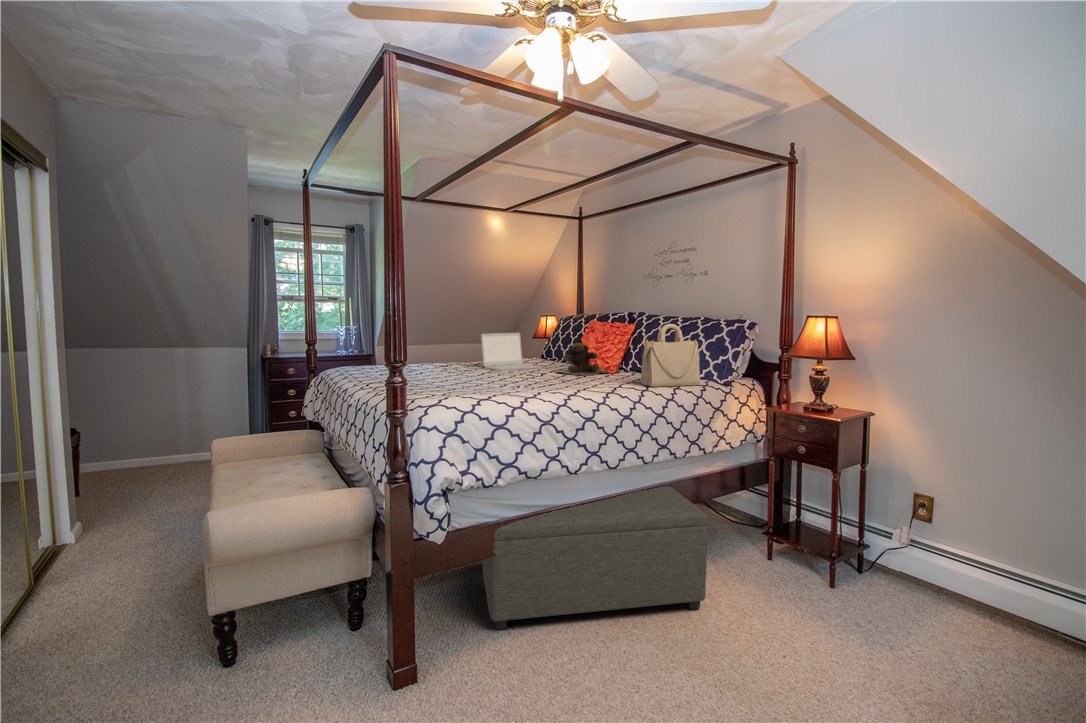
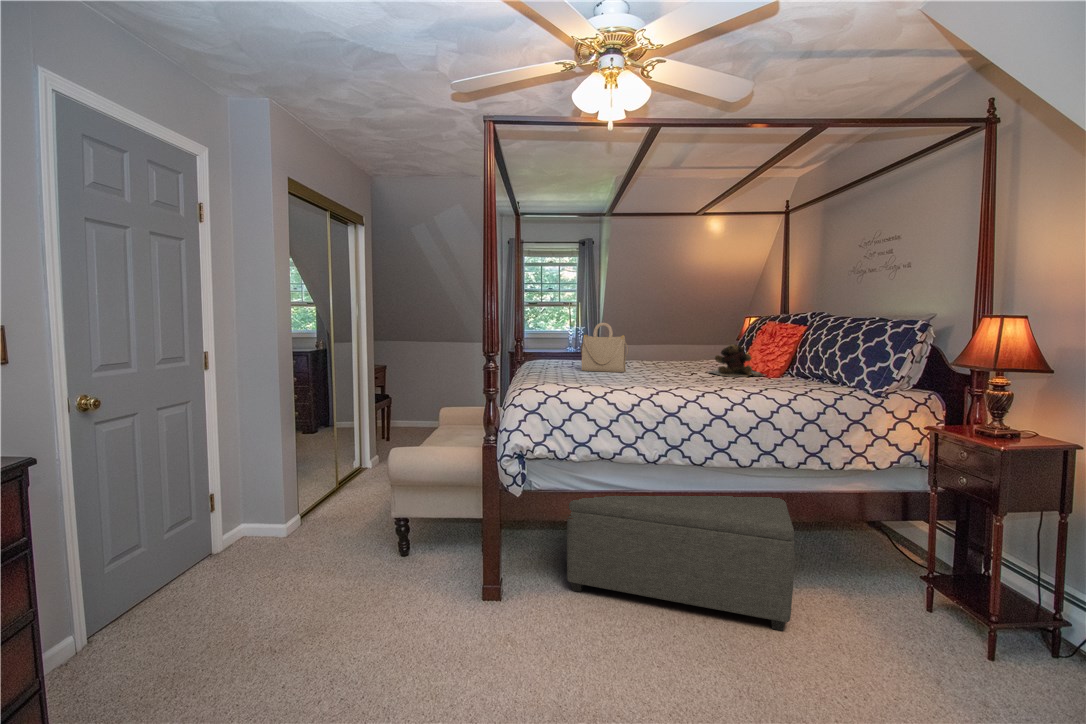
handbag: present [641,324,700,387] -> present [581,323,628,372]
laptop: present [481,333,539,371] -> none [651,334,704,369]

